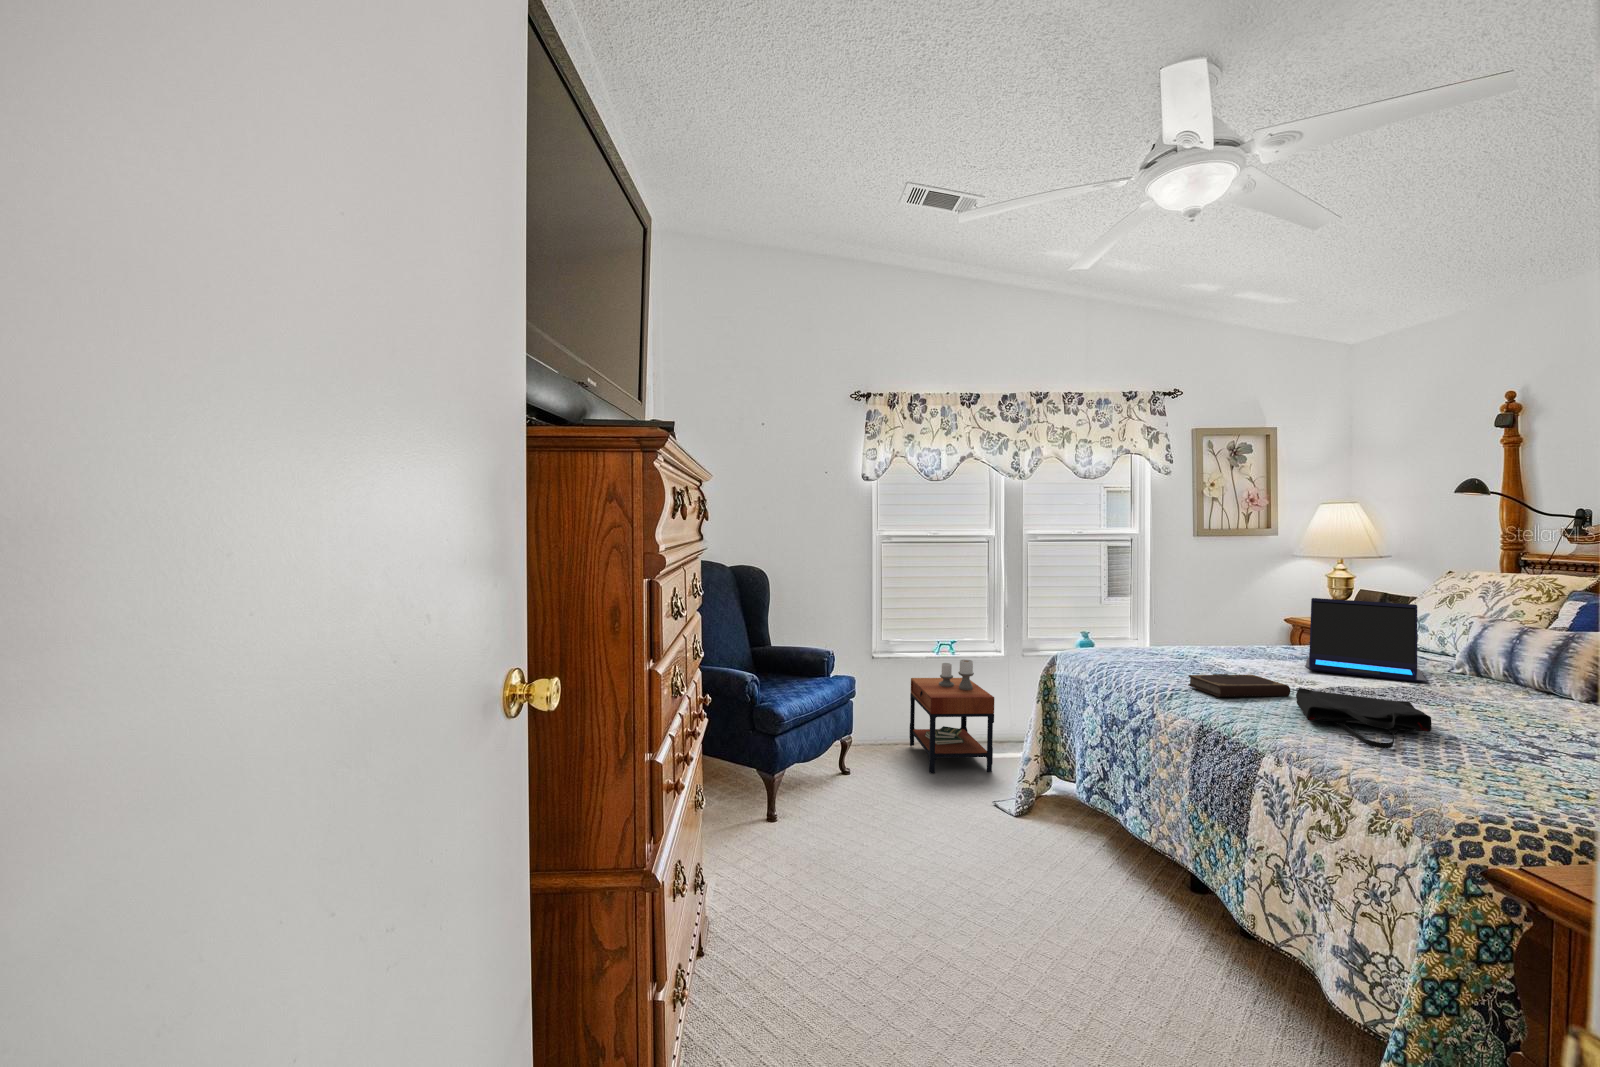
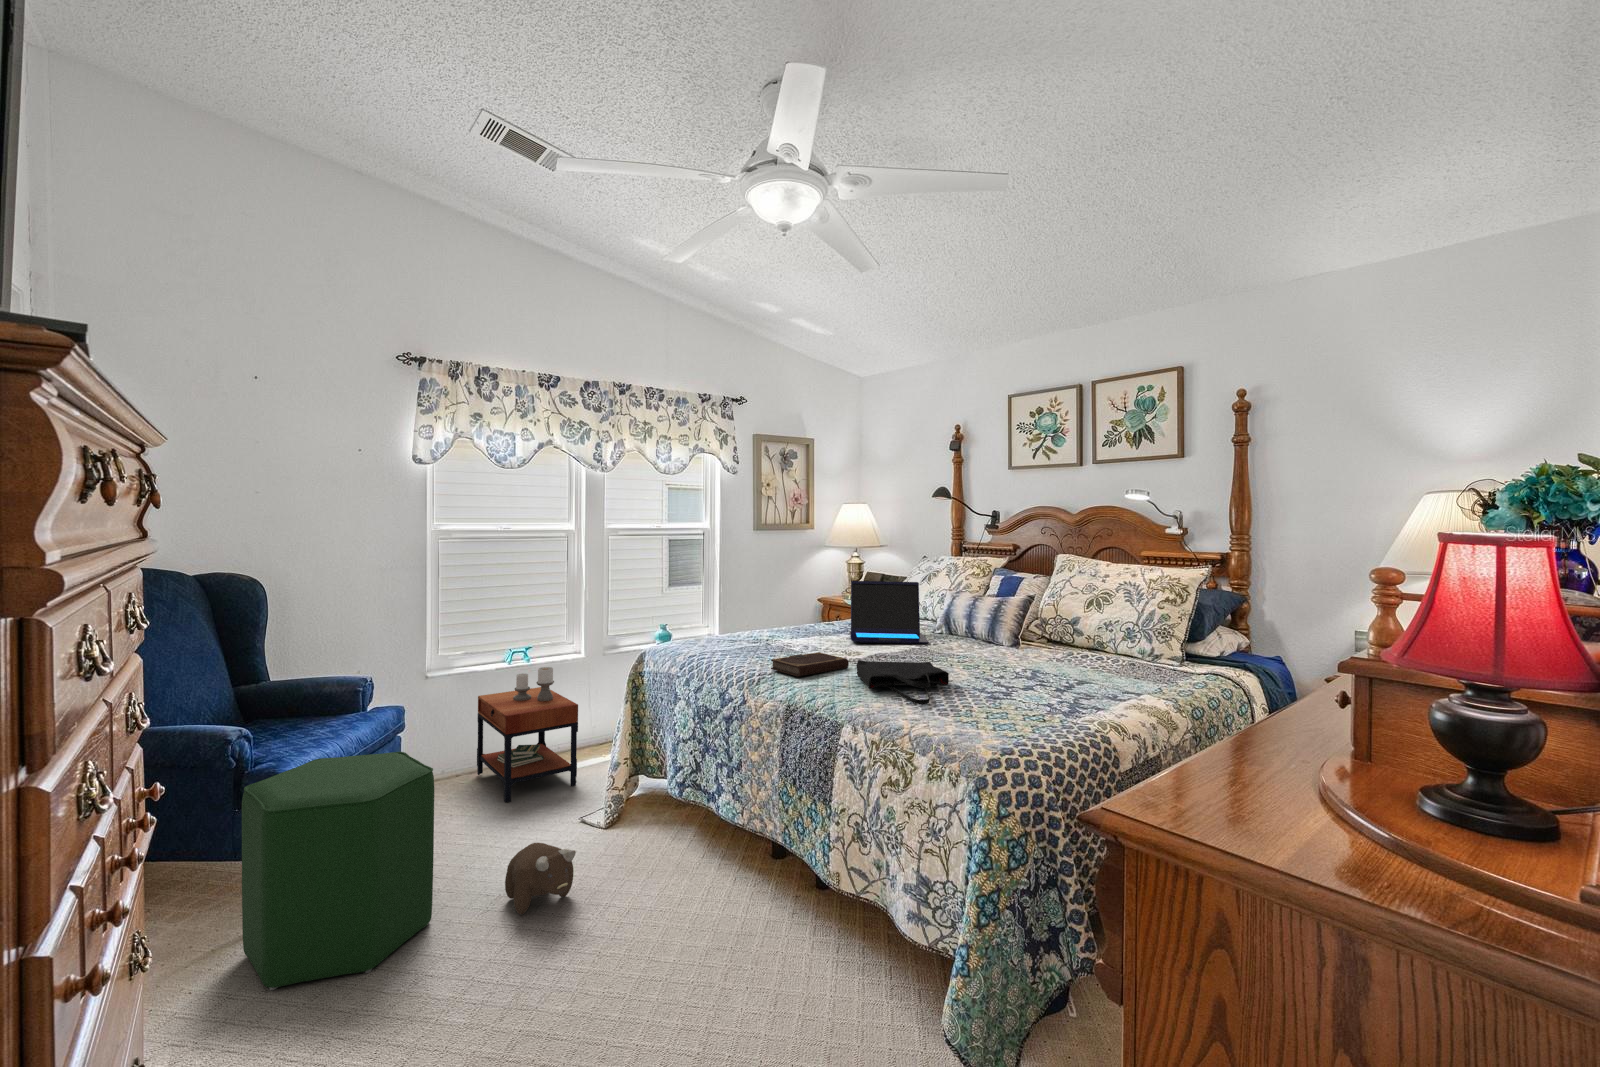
ottoman: none [750,706,870,872] -> present [242,752,434,990]
plush toy: none [923,808,980,865] -> present [505,843,576,914]

